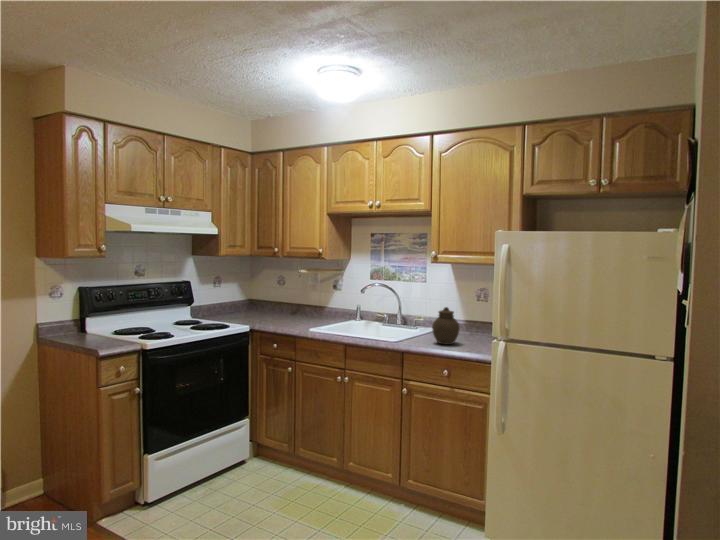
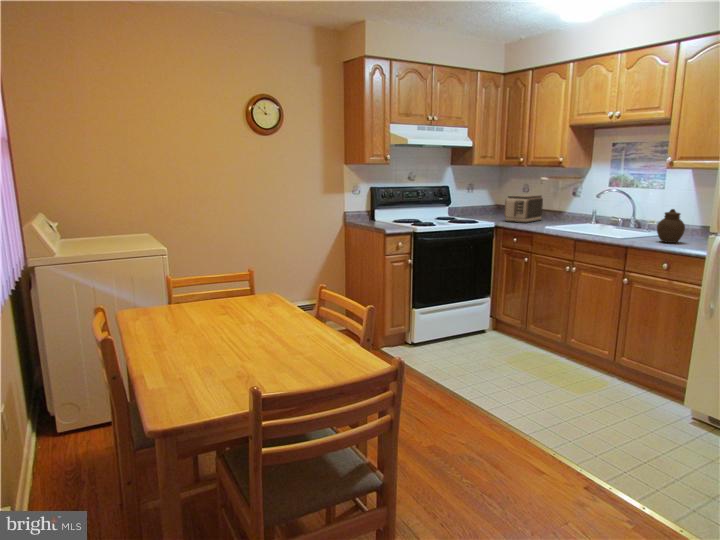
toaster: none [260,289,302,323] -> present [504,195,543,223]

